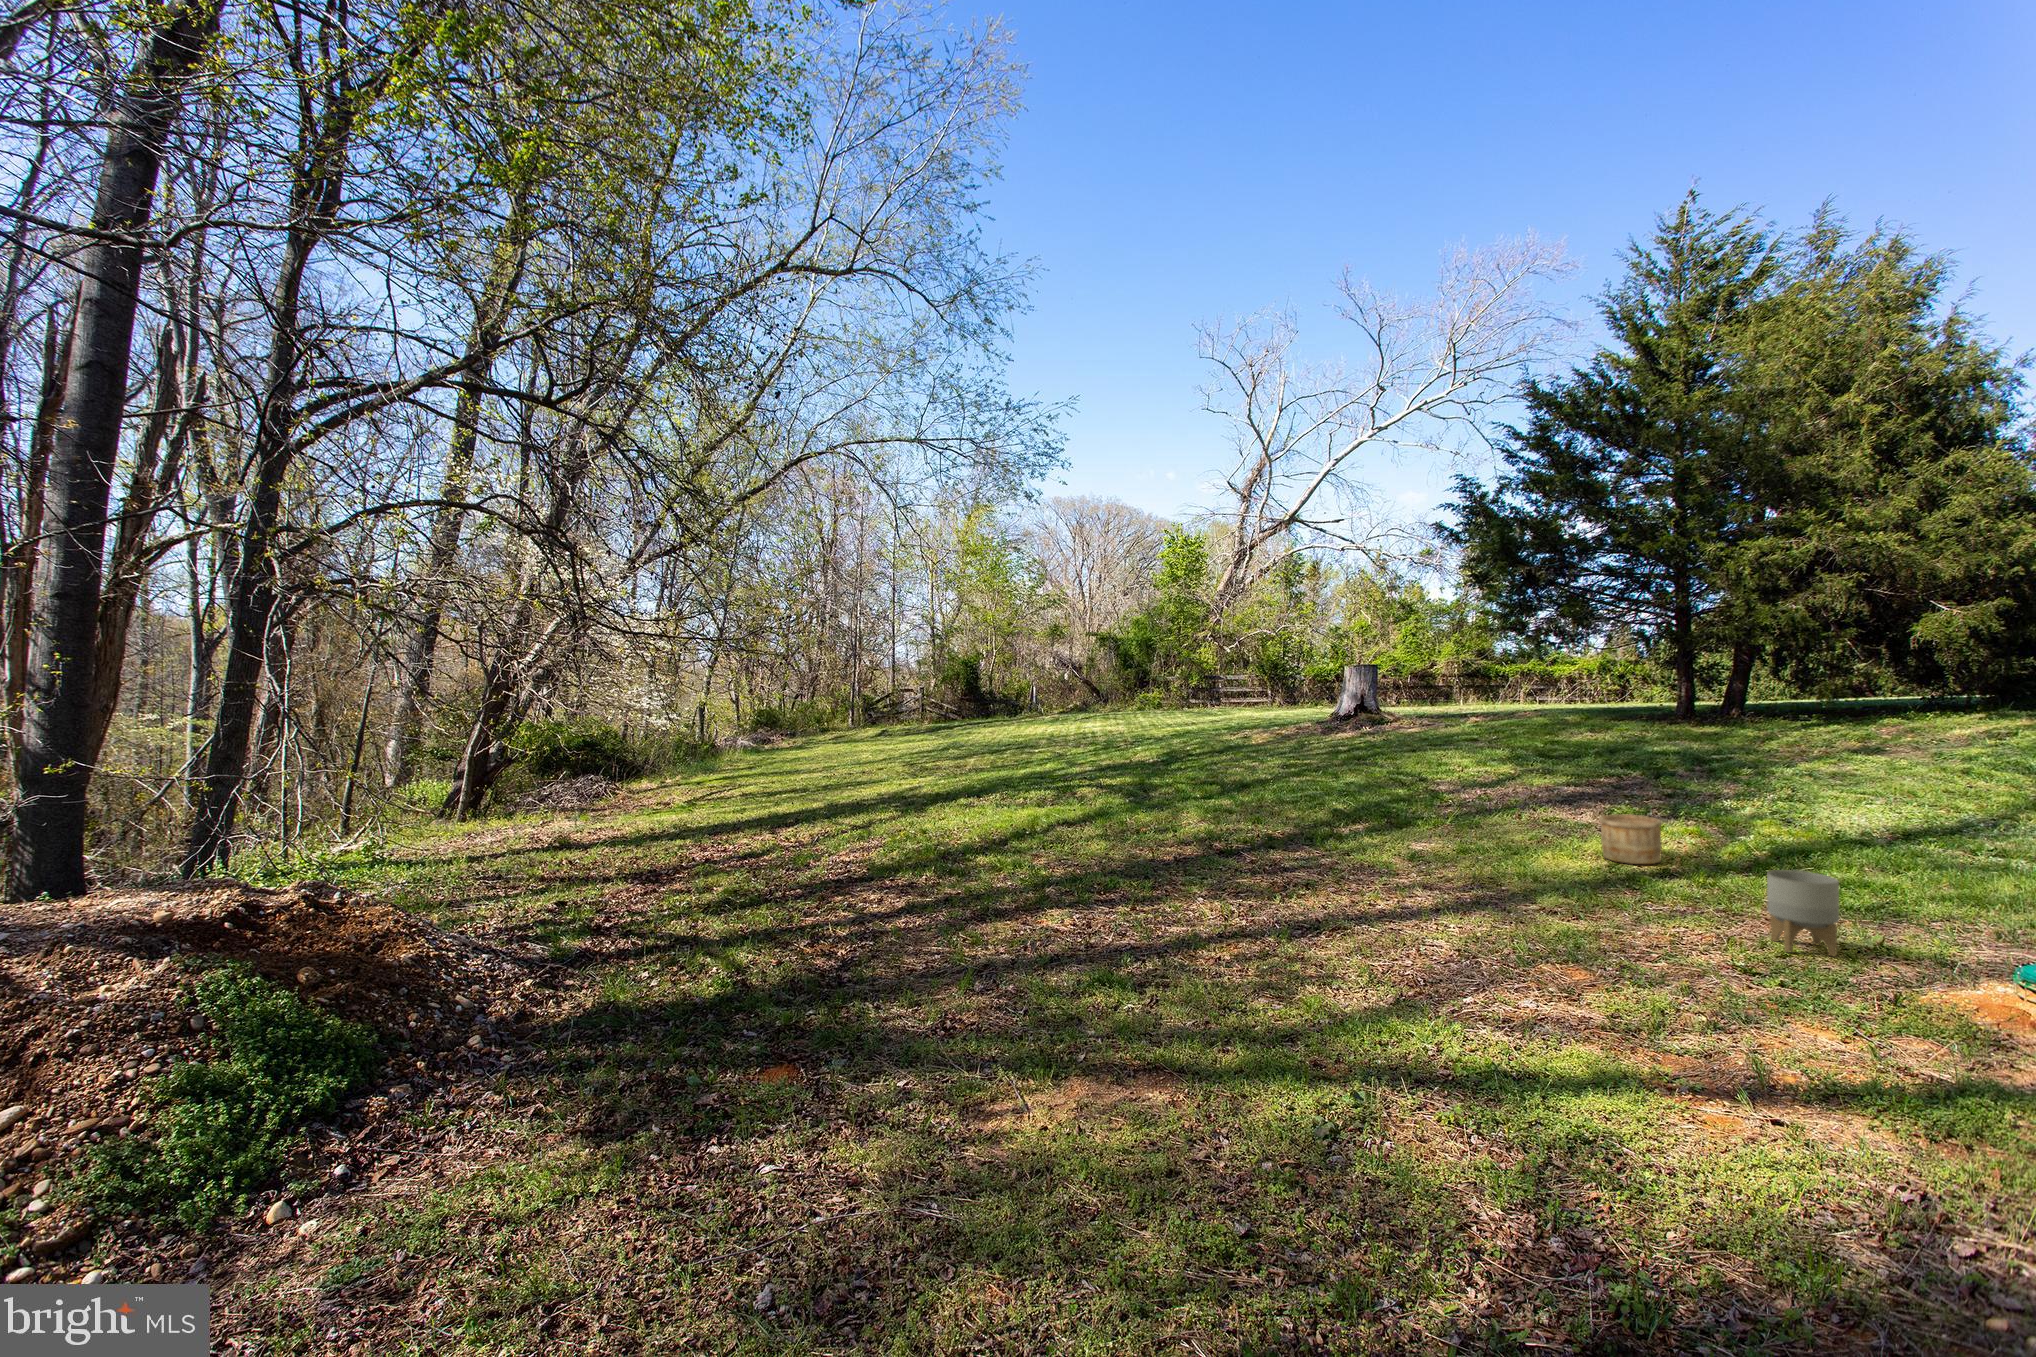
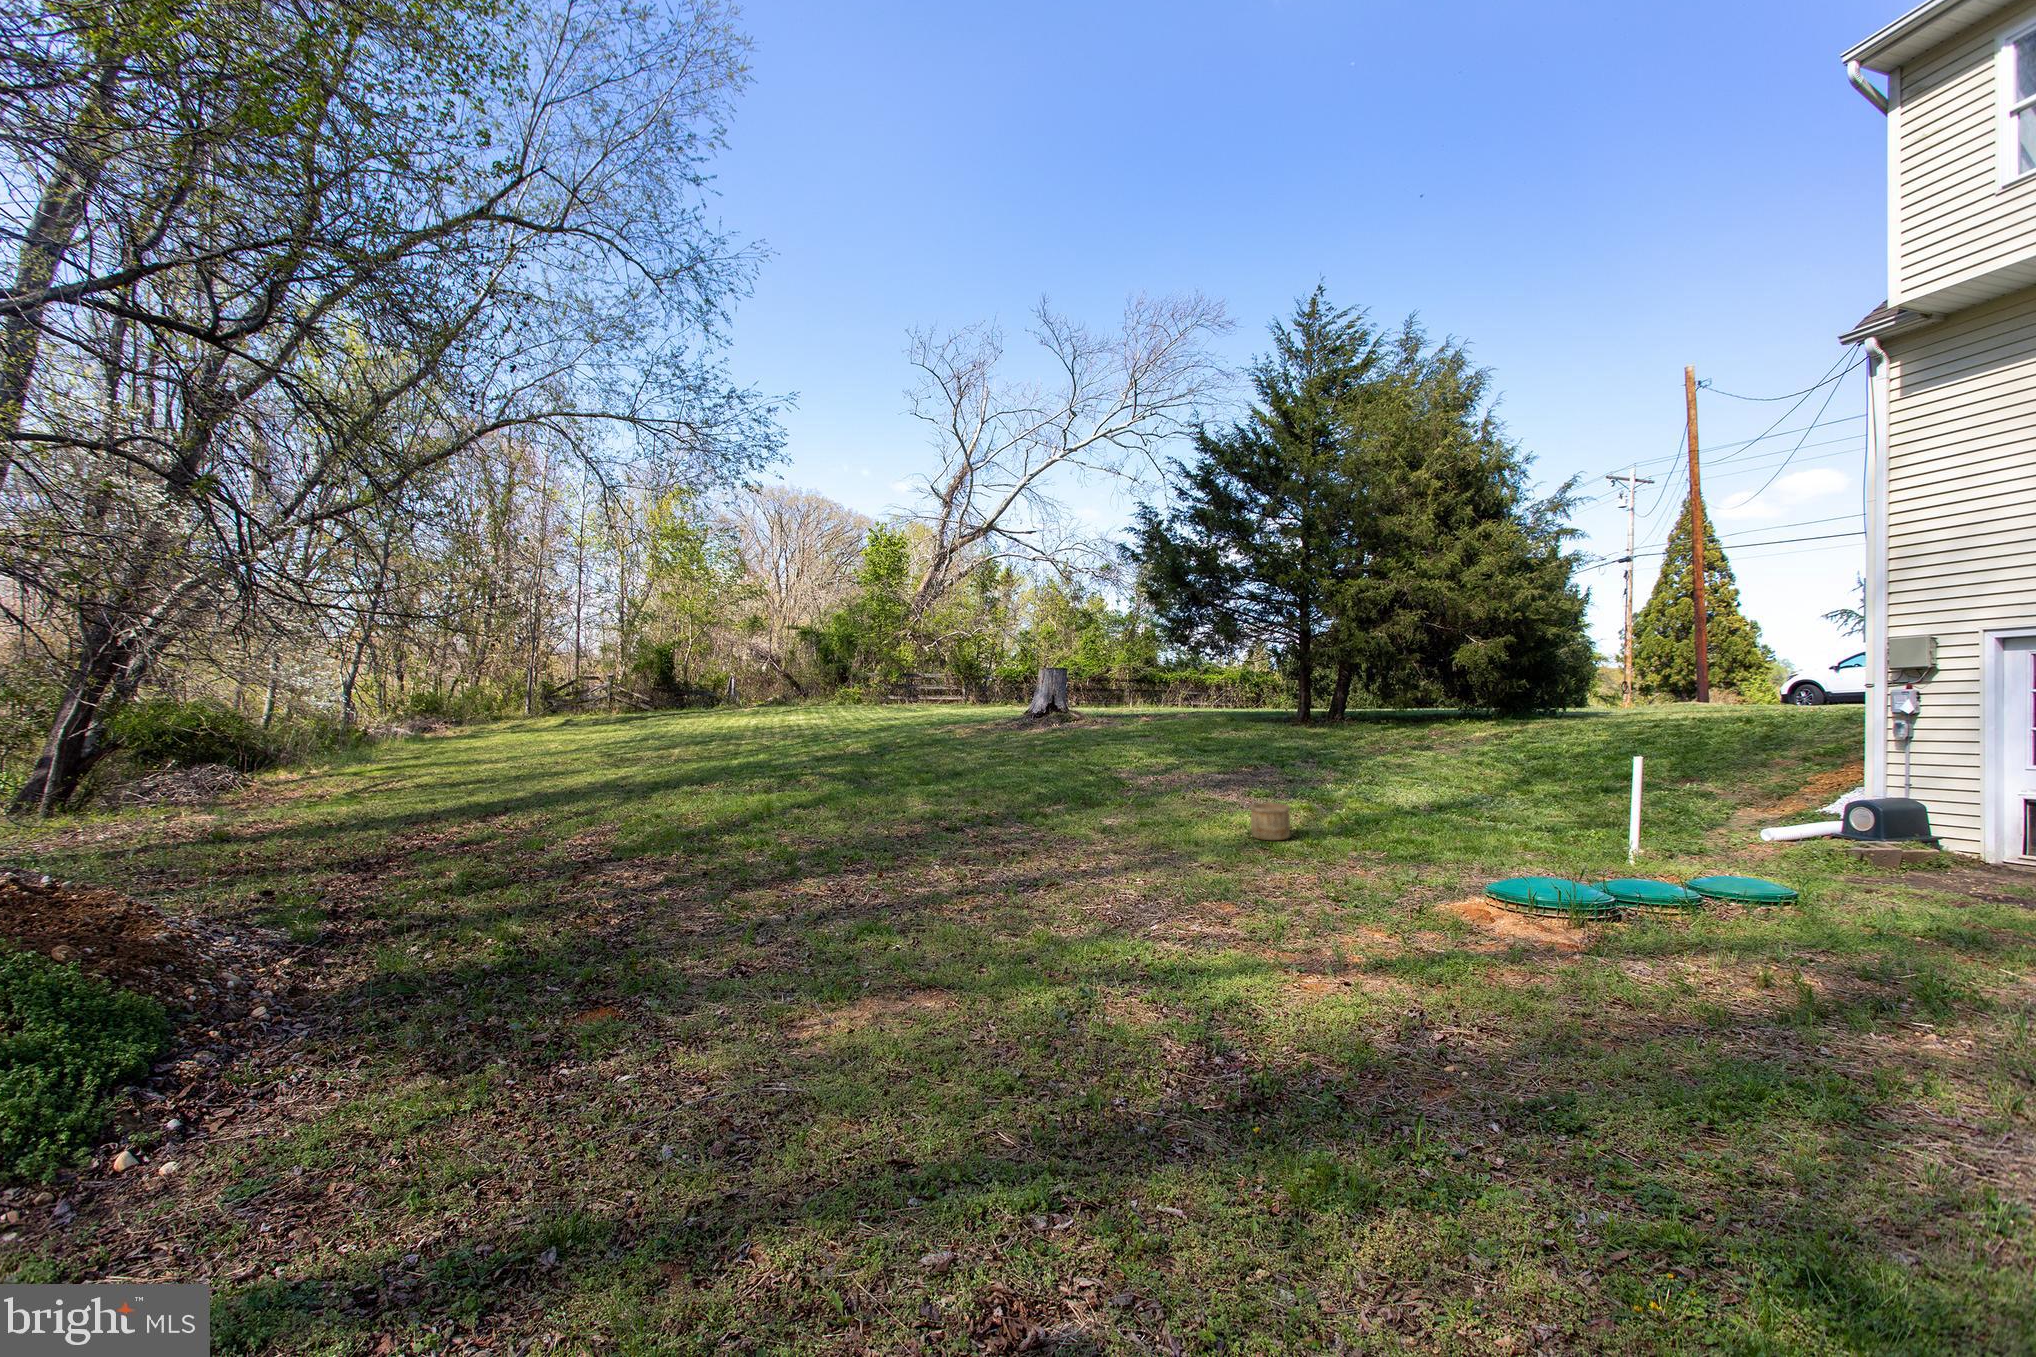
planter: present [1767,870,1839,957] -> none [1353,837,1391,894]

